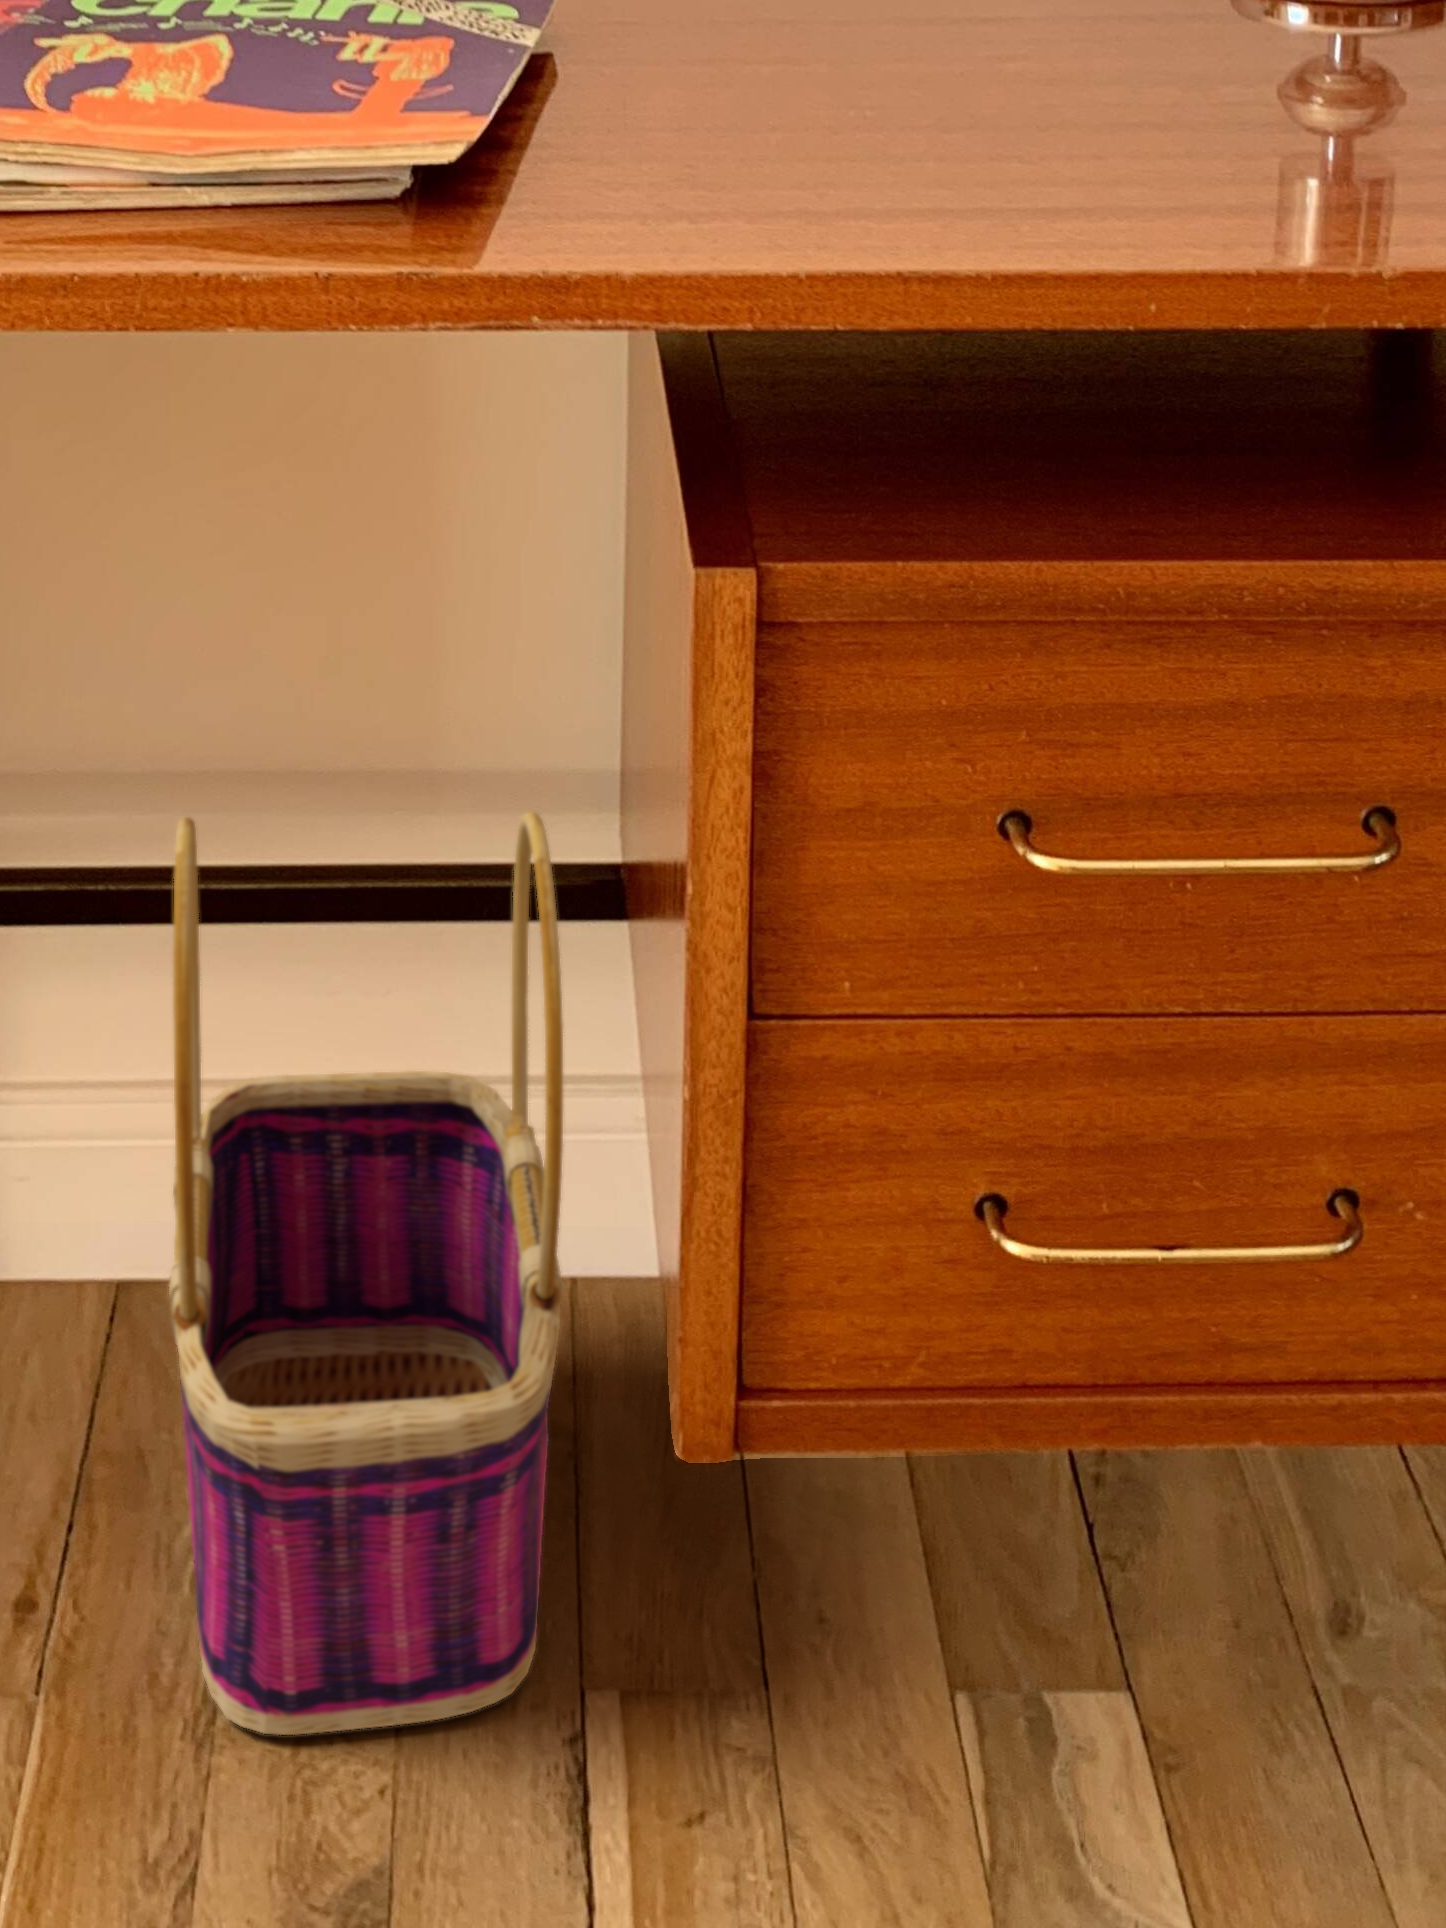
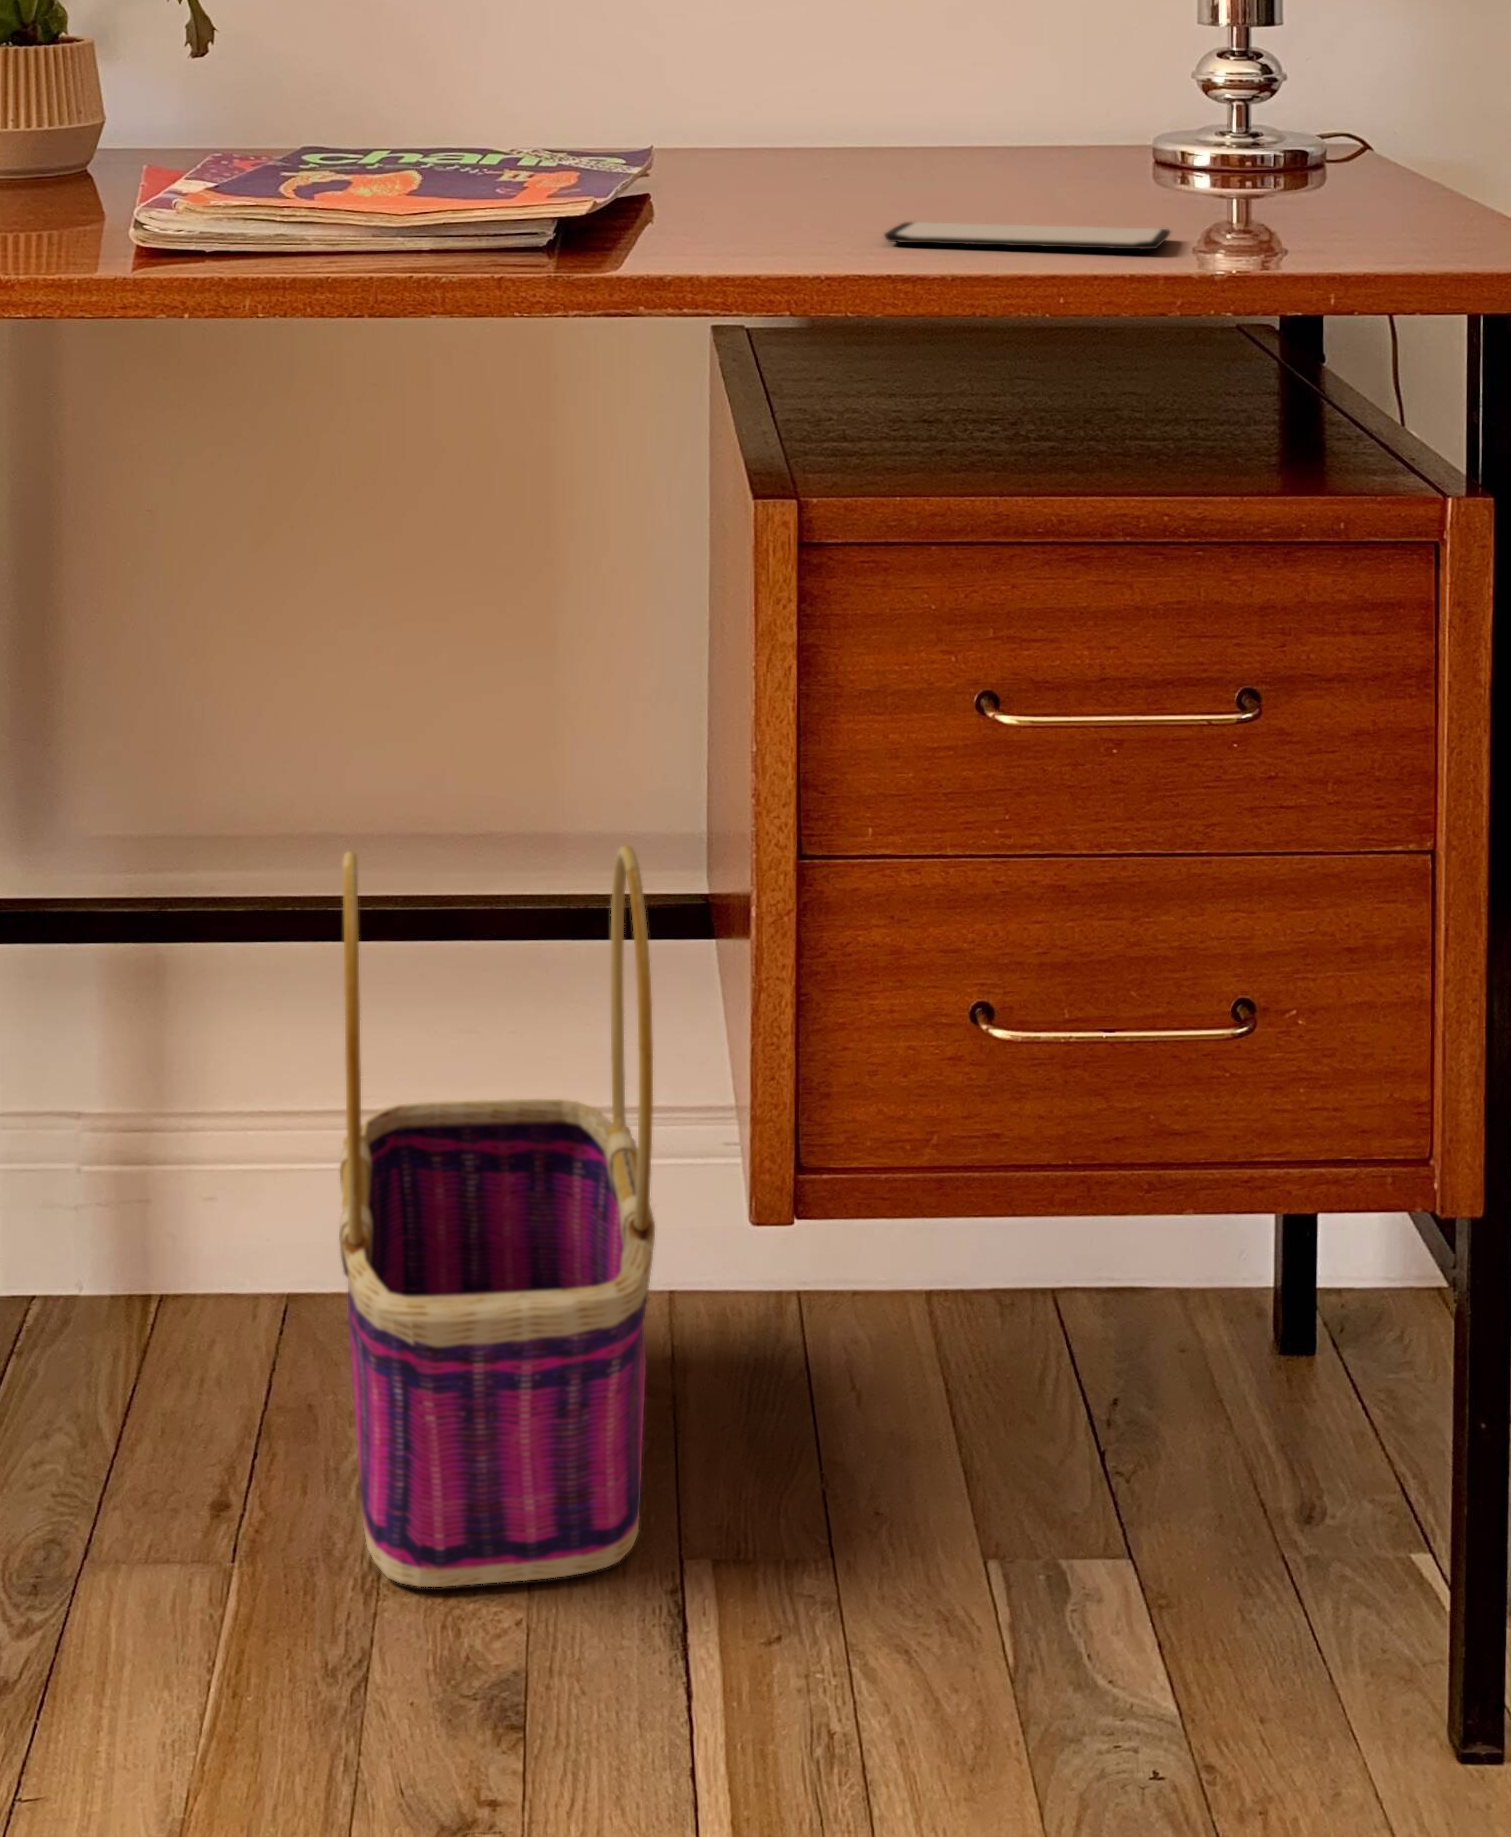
smartphone: none [899,118,1286,197] -> present [885,222,1170,249]

